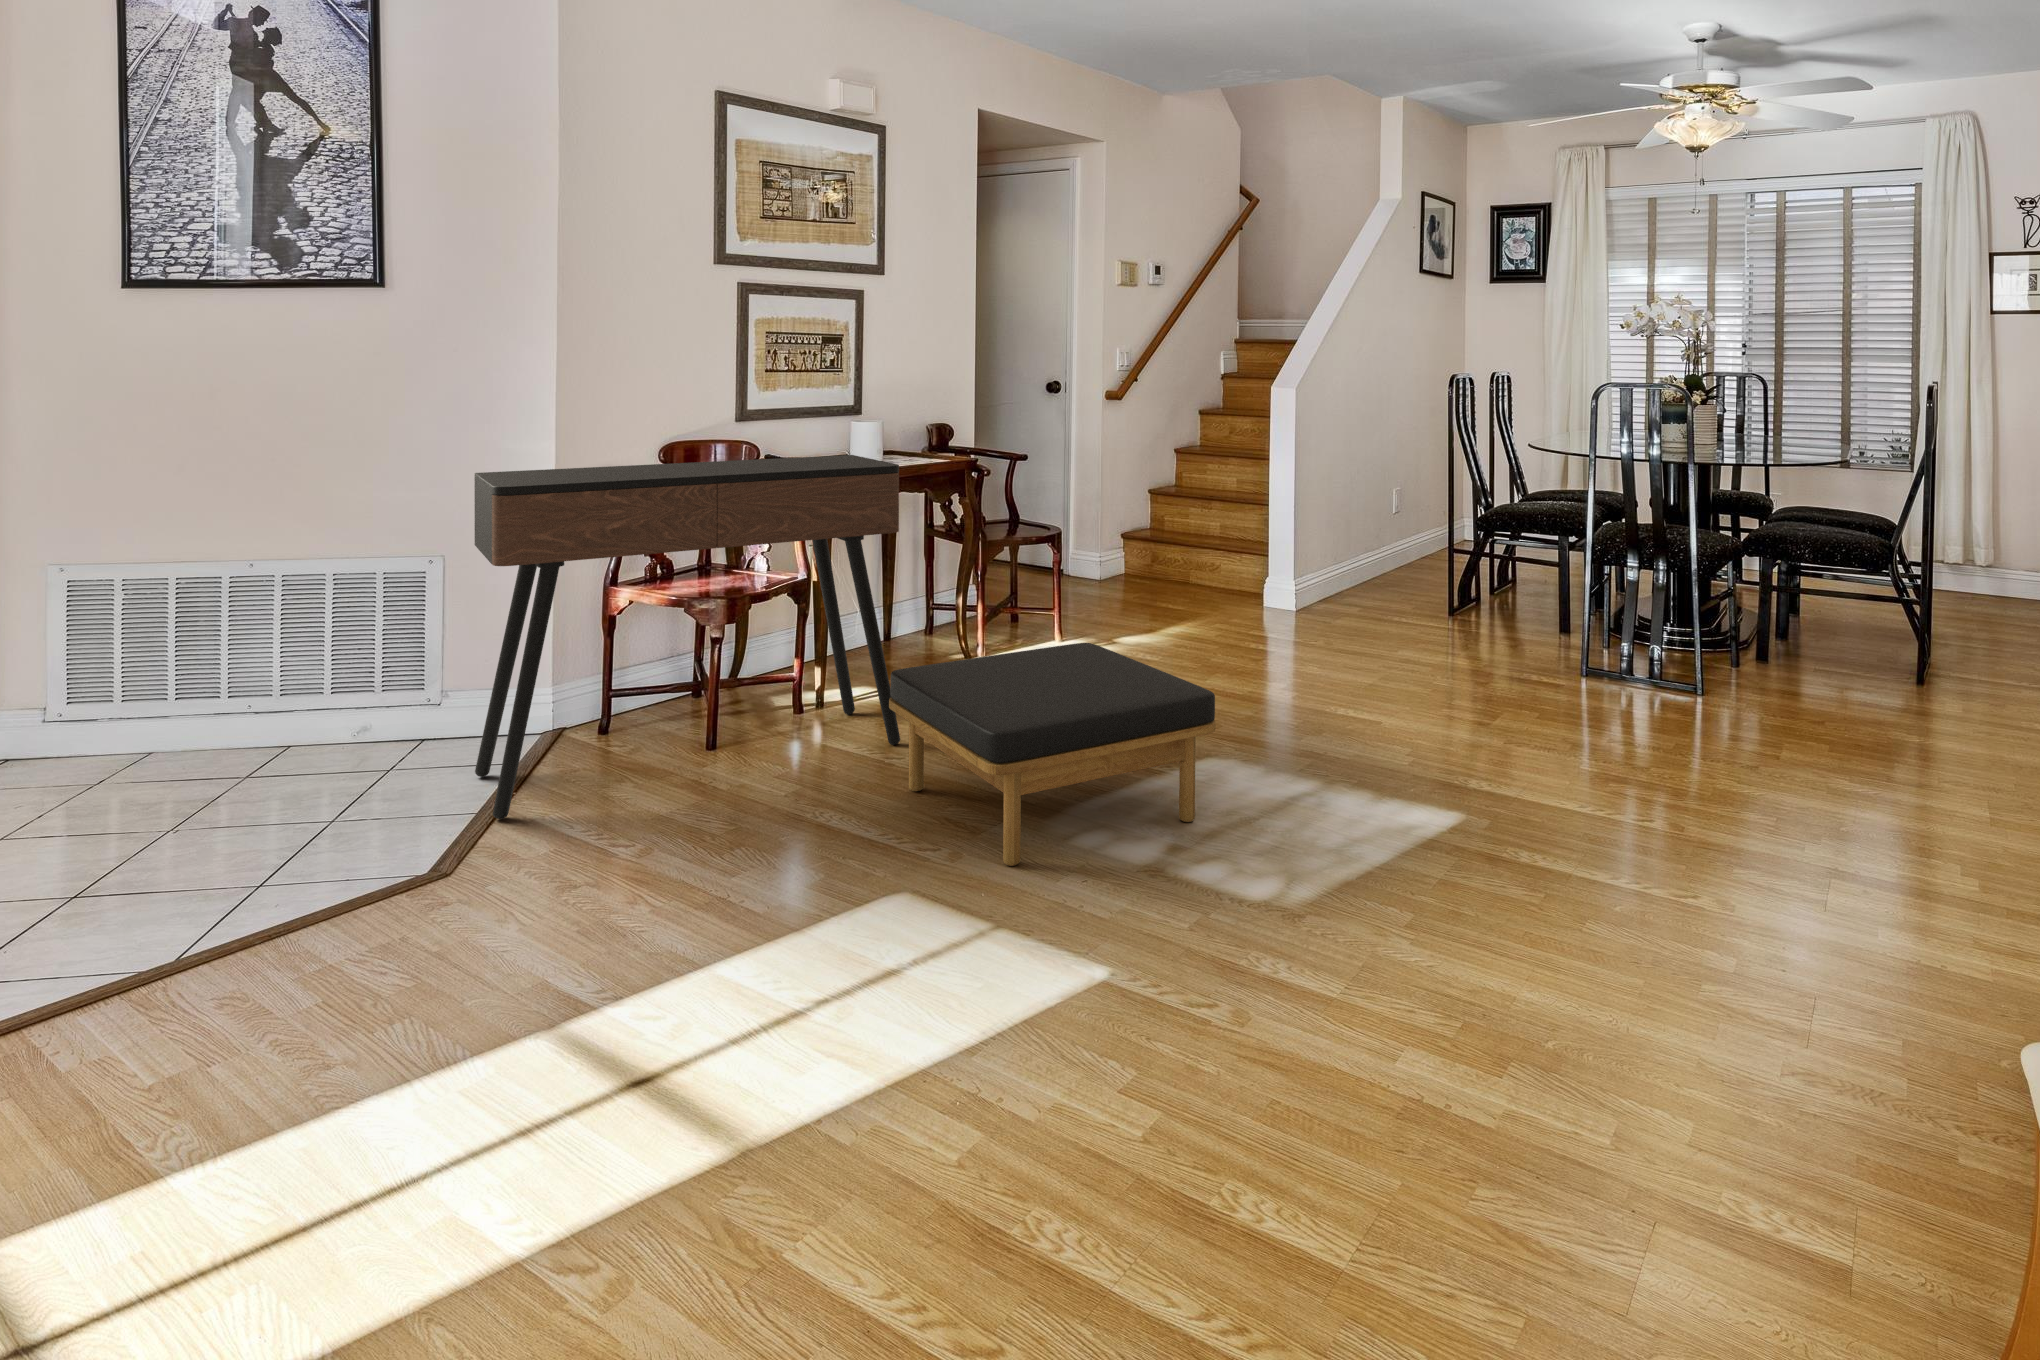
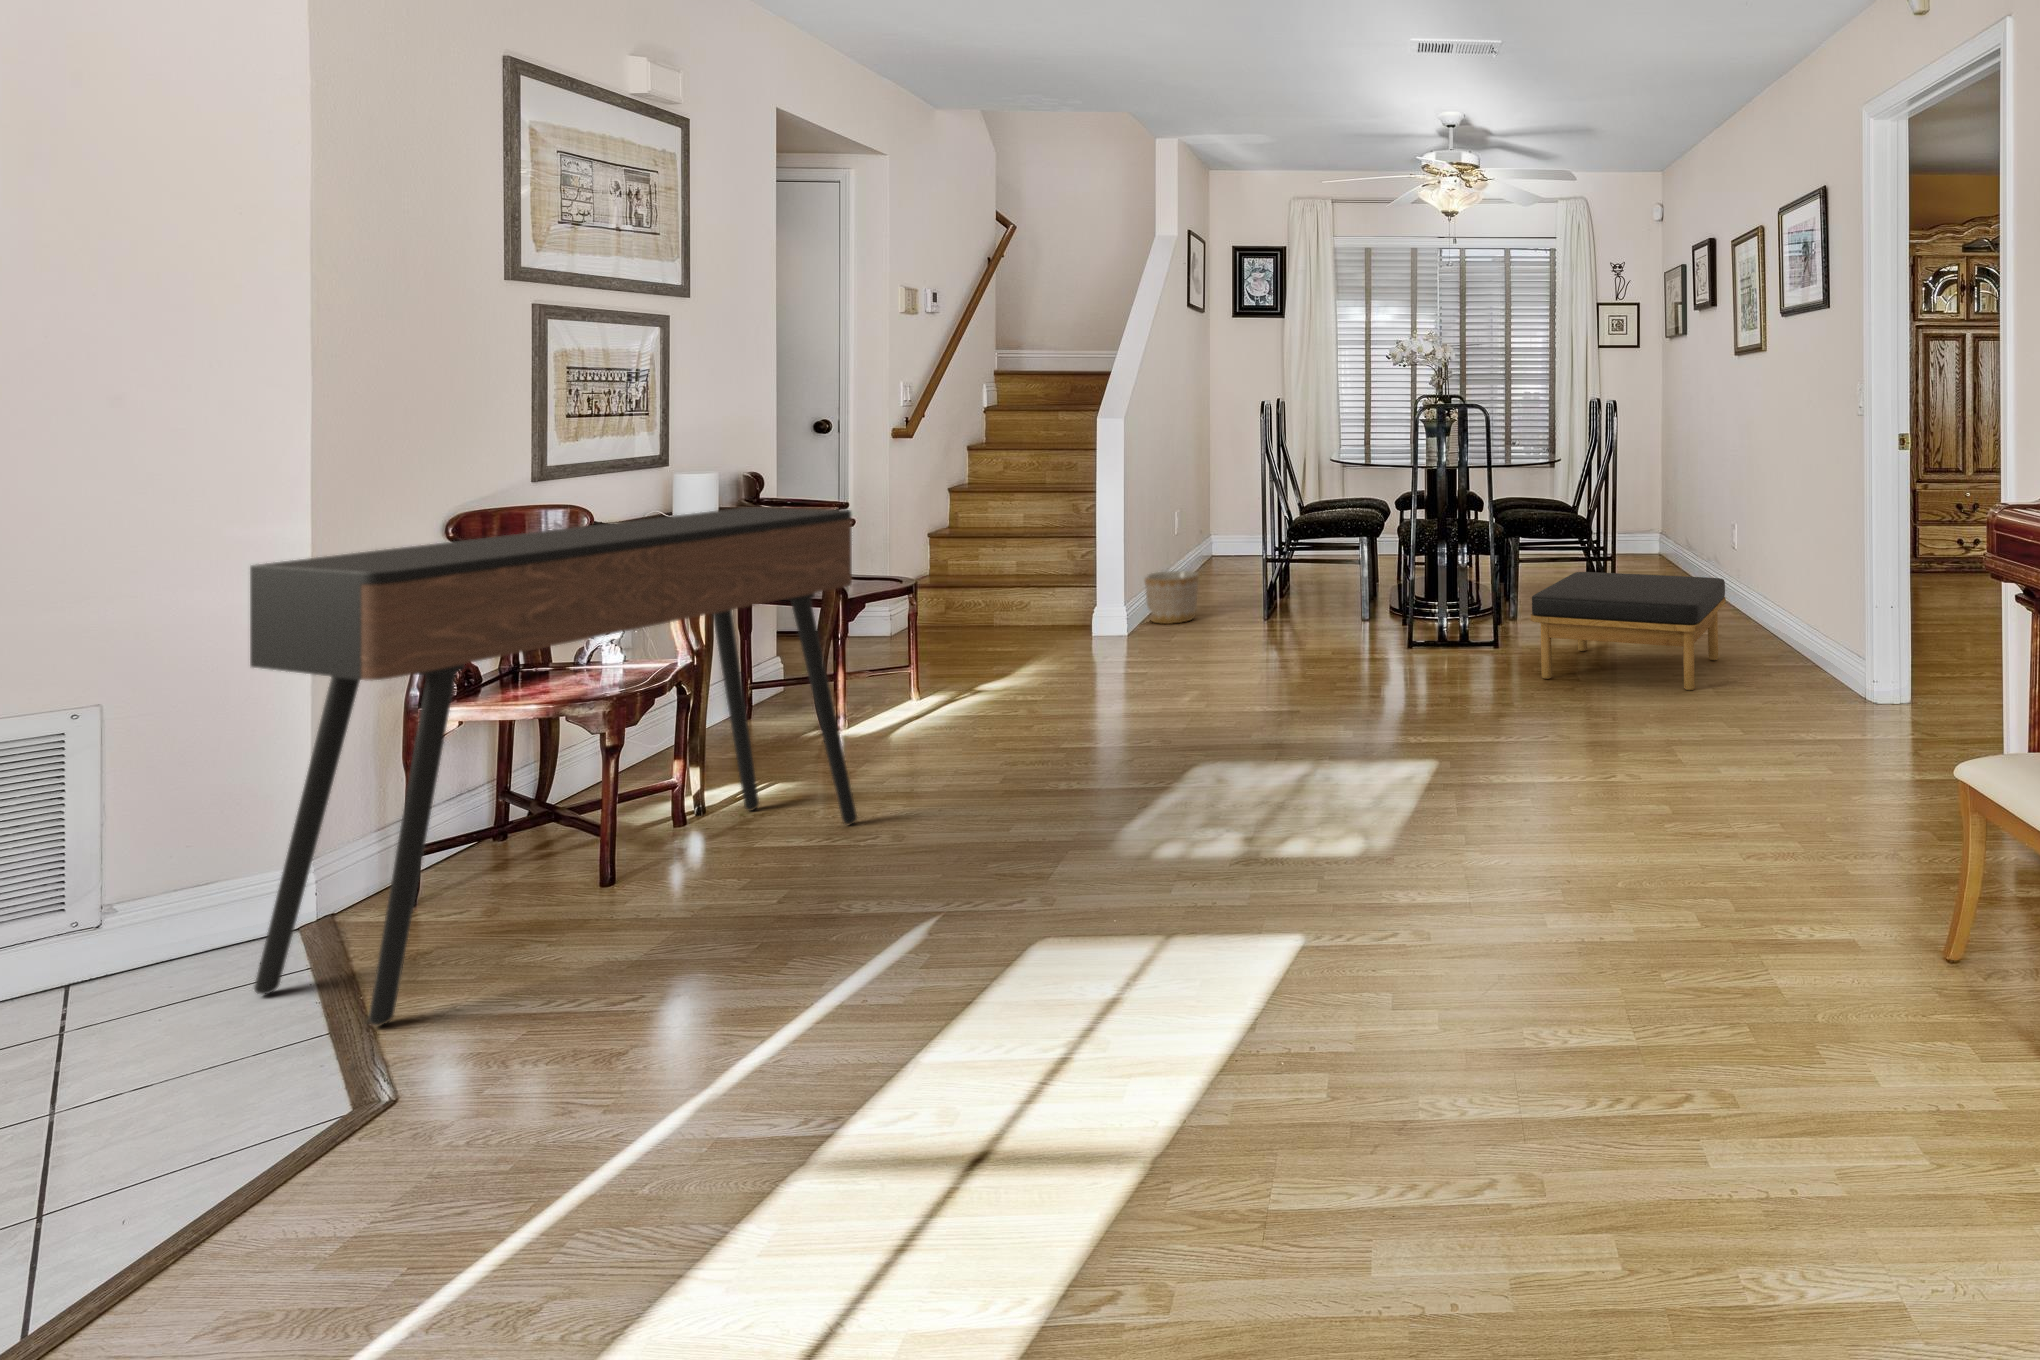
planter: none [1325,550,1382,606] -> present [1145,571,1199,624]
ottoman: present [889,643,1215,866] -> present [1531,572,1726,690]

